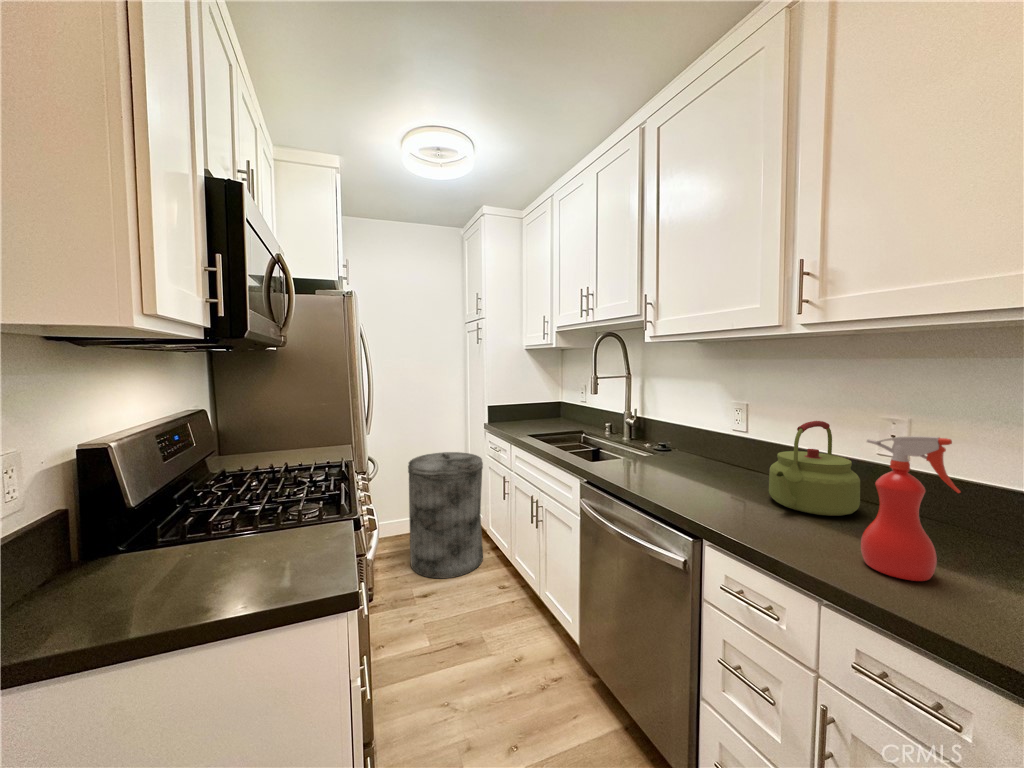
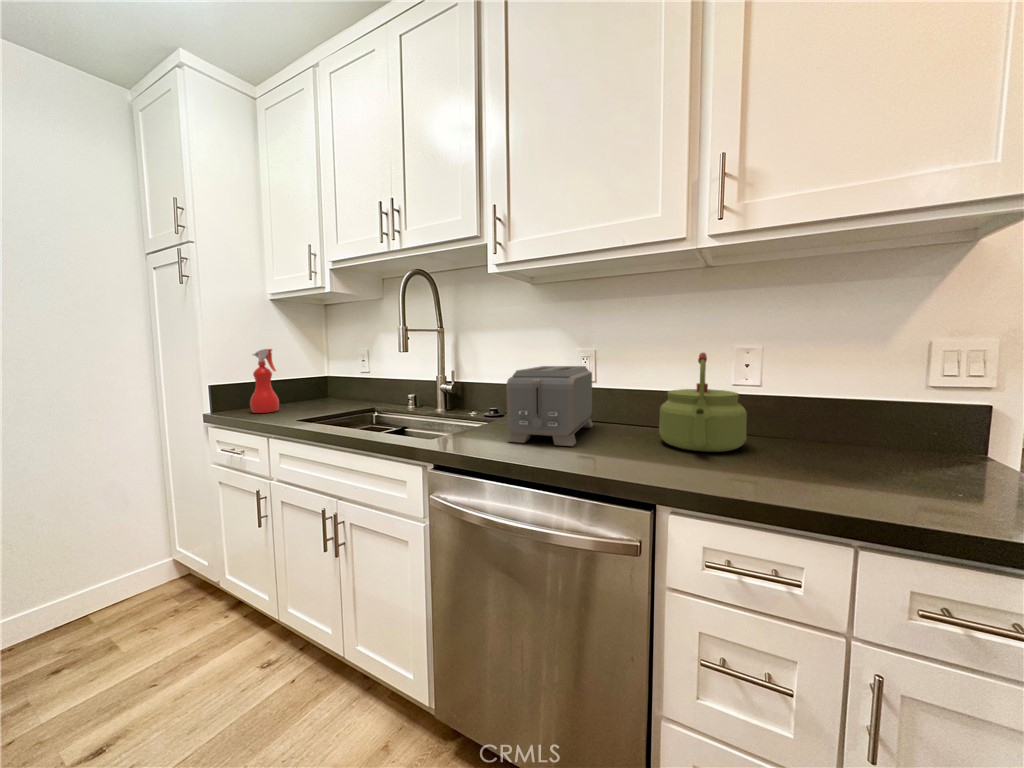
toaster: none [641,415,735,484] -> present [506,366,593,446]
spray bottle: present [861,436,960,581] -> present [250,349,279,413]
trash can: present [408,452,483,578] -> none [25,468,219,712]

